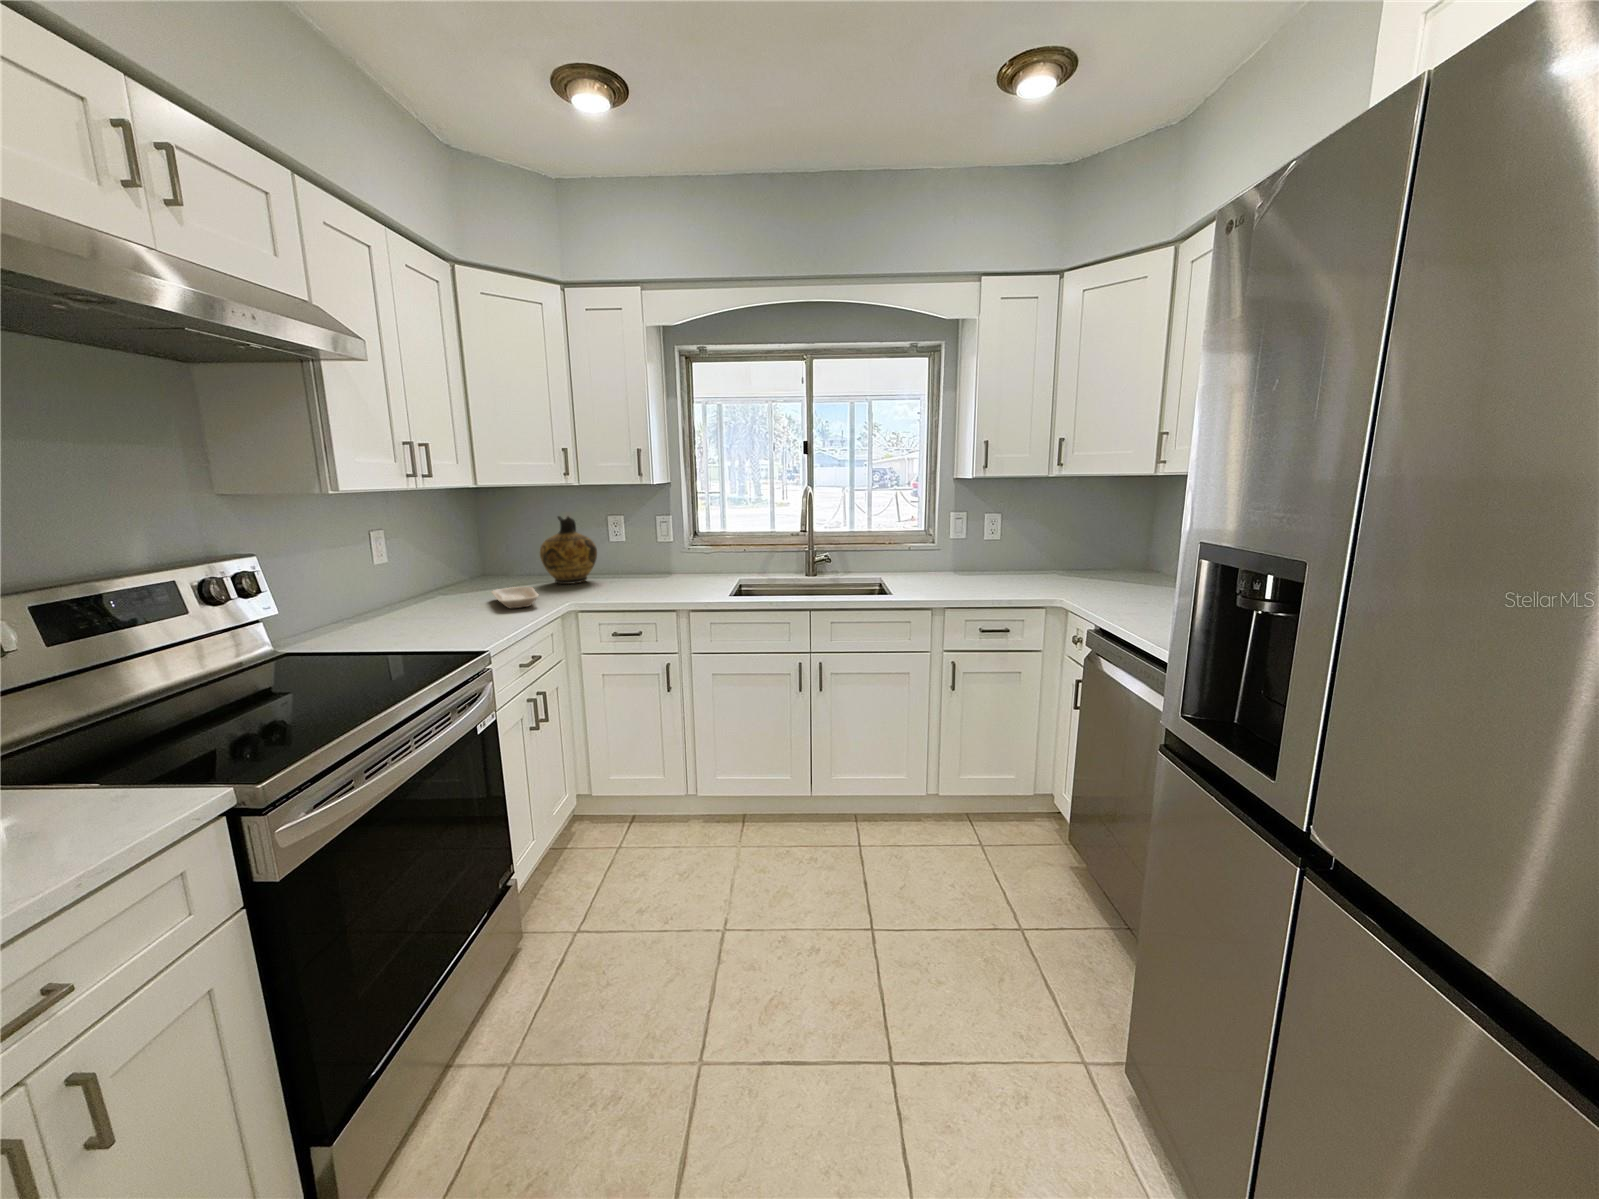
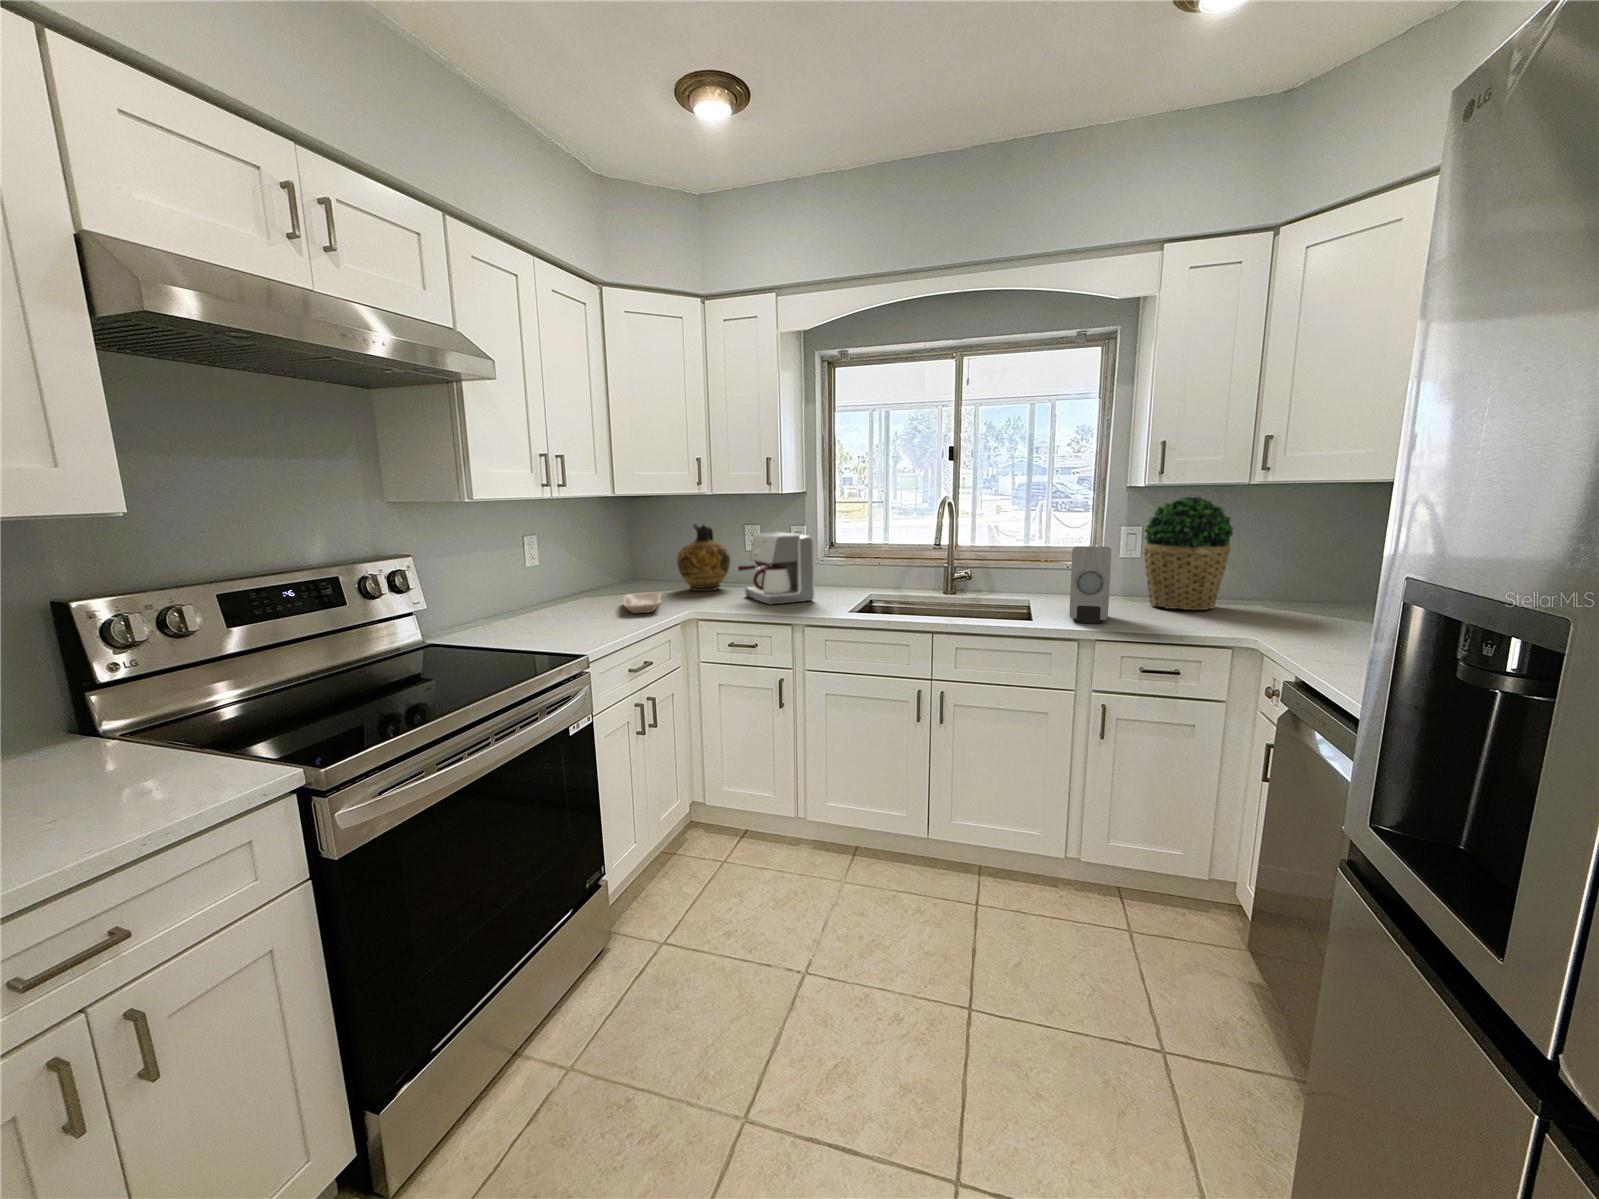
potted plant: none [971,486,1037,579] -> present [1144,497,1233,610]
coffee maker: none [613,522,692,593] -> present [738,532,815,604]
soap dispenser: none [921,529,954,594] -> present [1069,546,1111,624]

